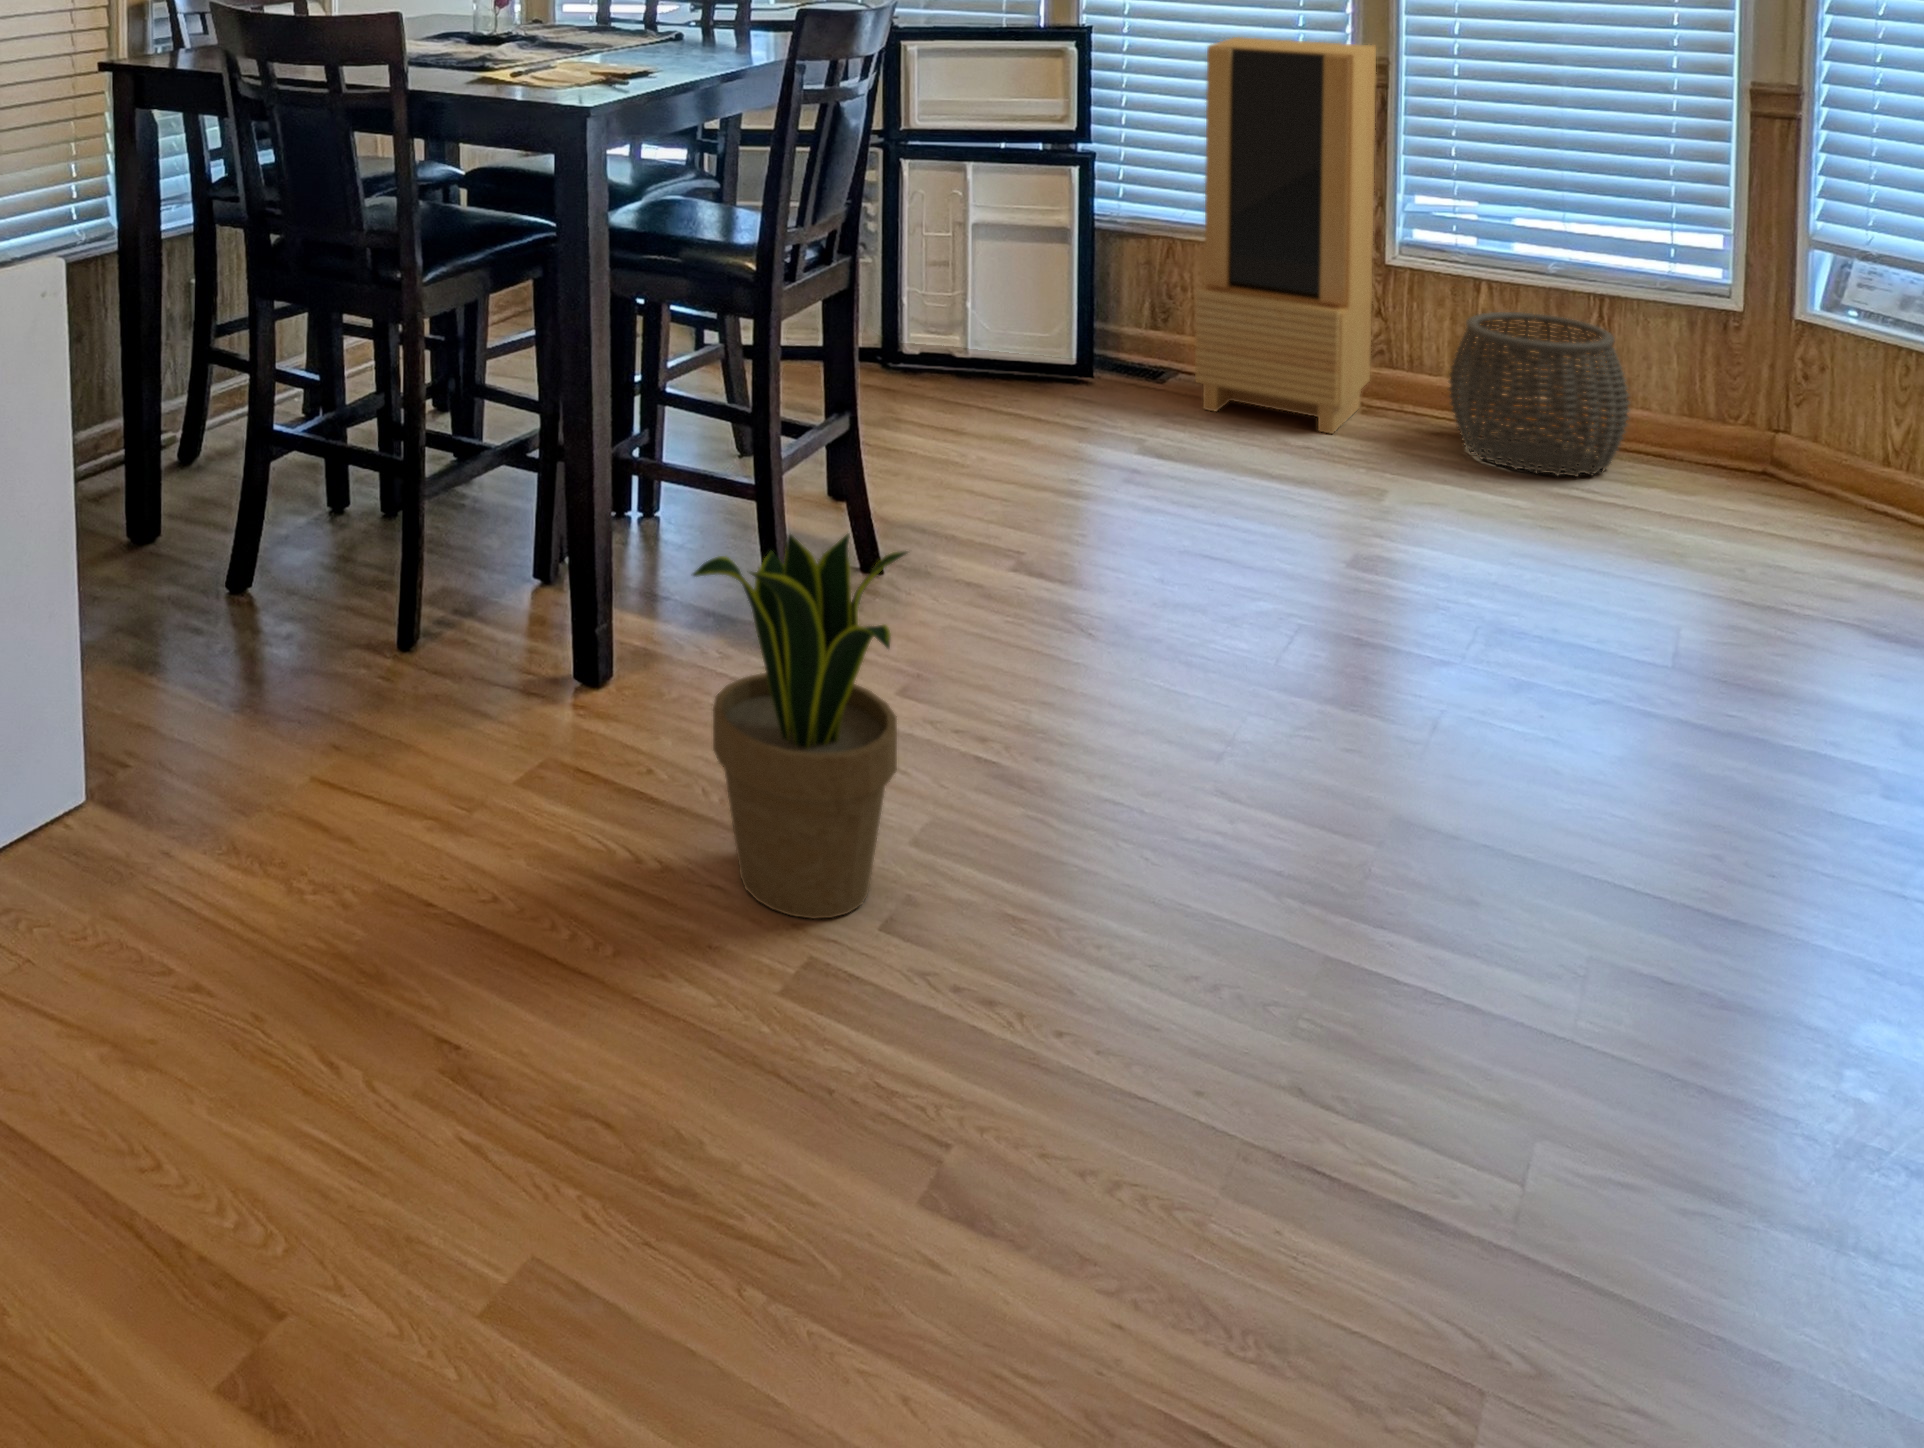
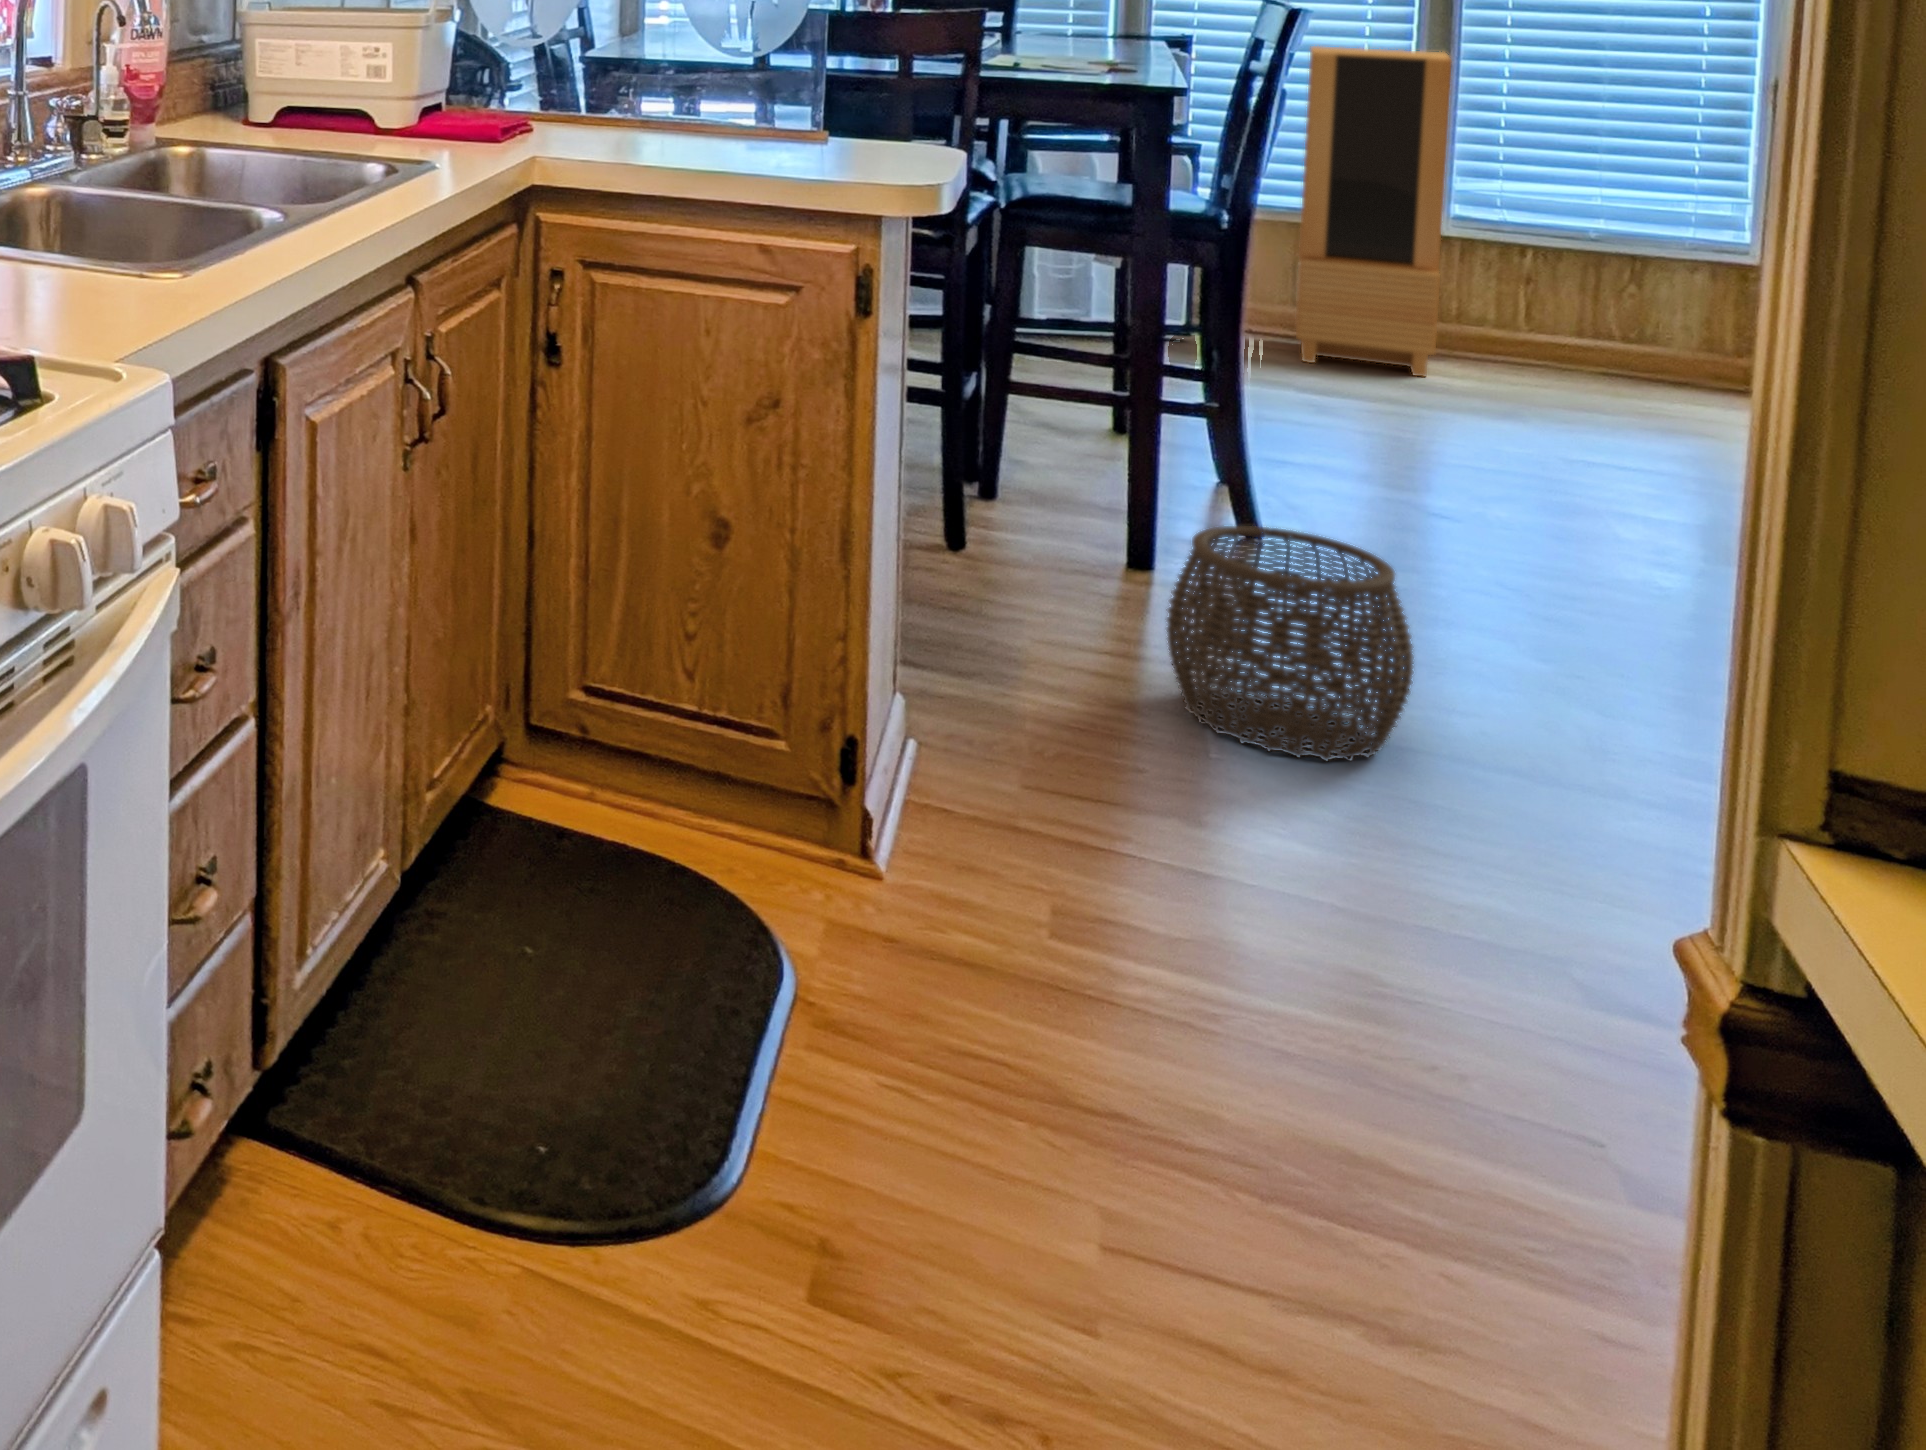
woven basket: present [1449,312,1630,476] -> present [1166,526,1413,761]
potted plant: present [693,534,907,919] -> none [1392,404,1598,694]

